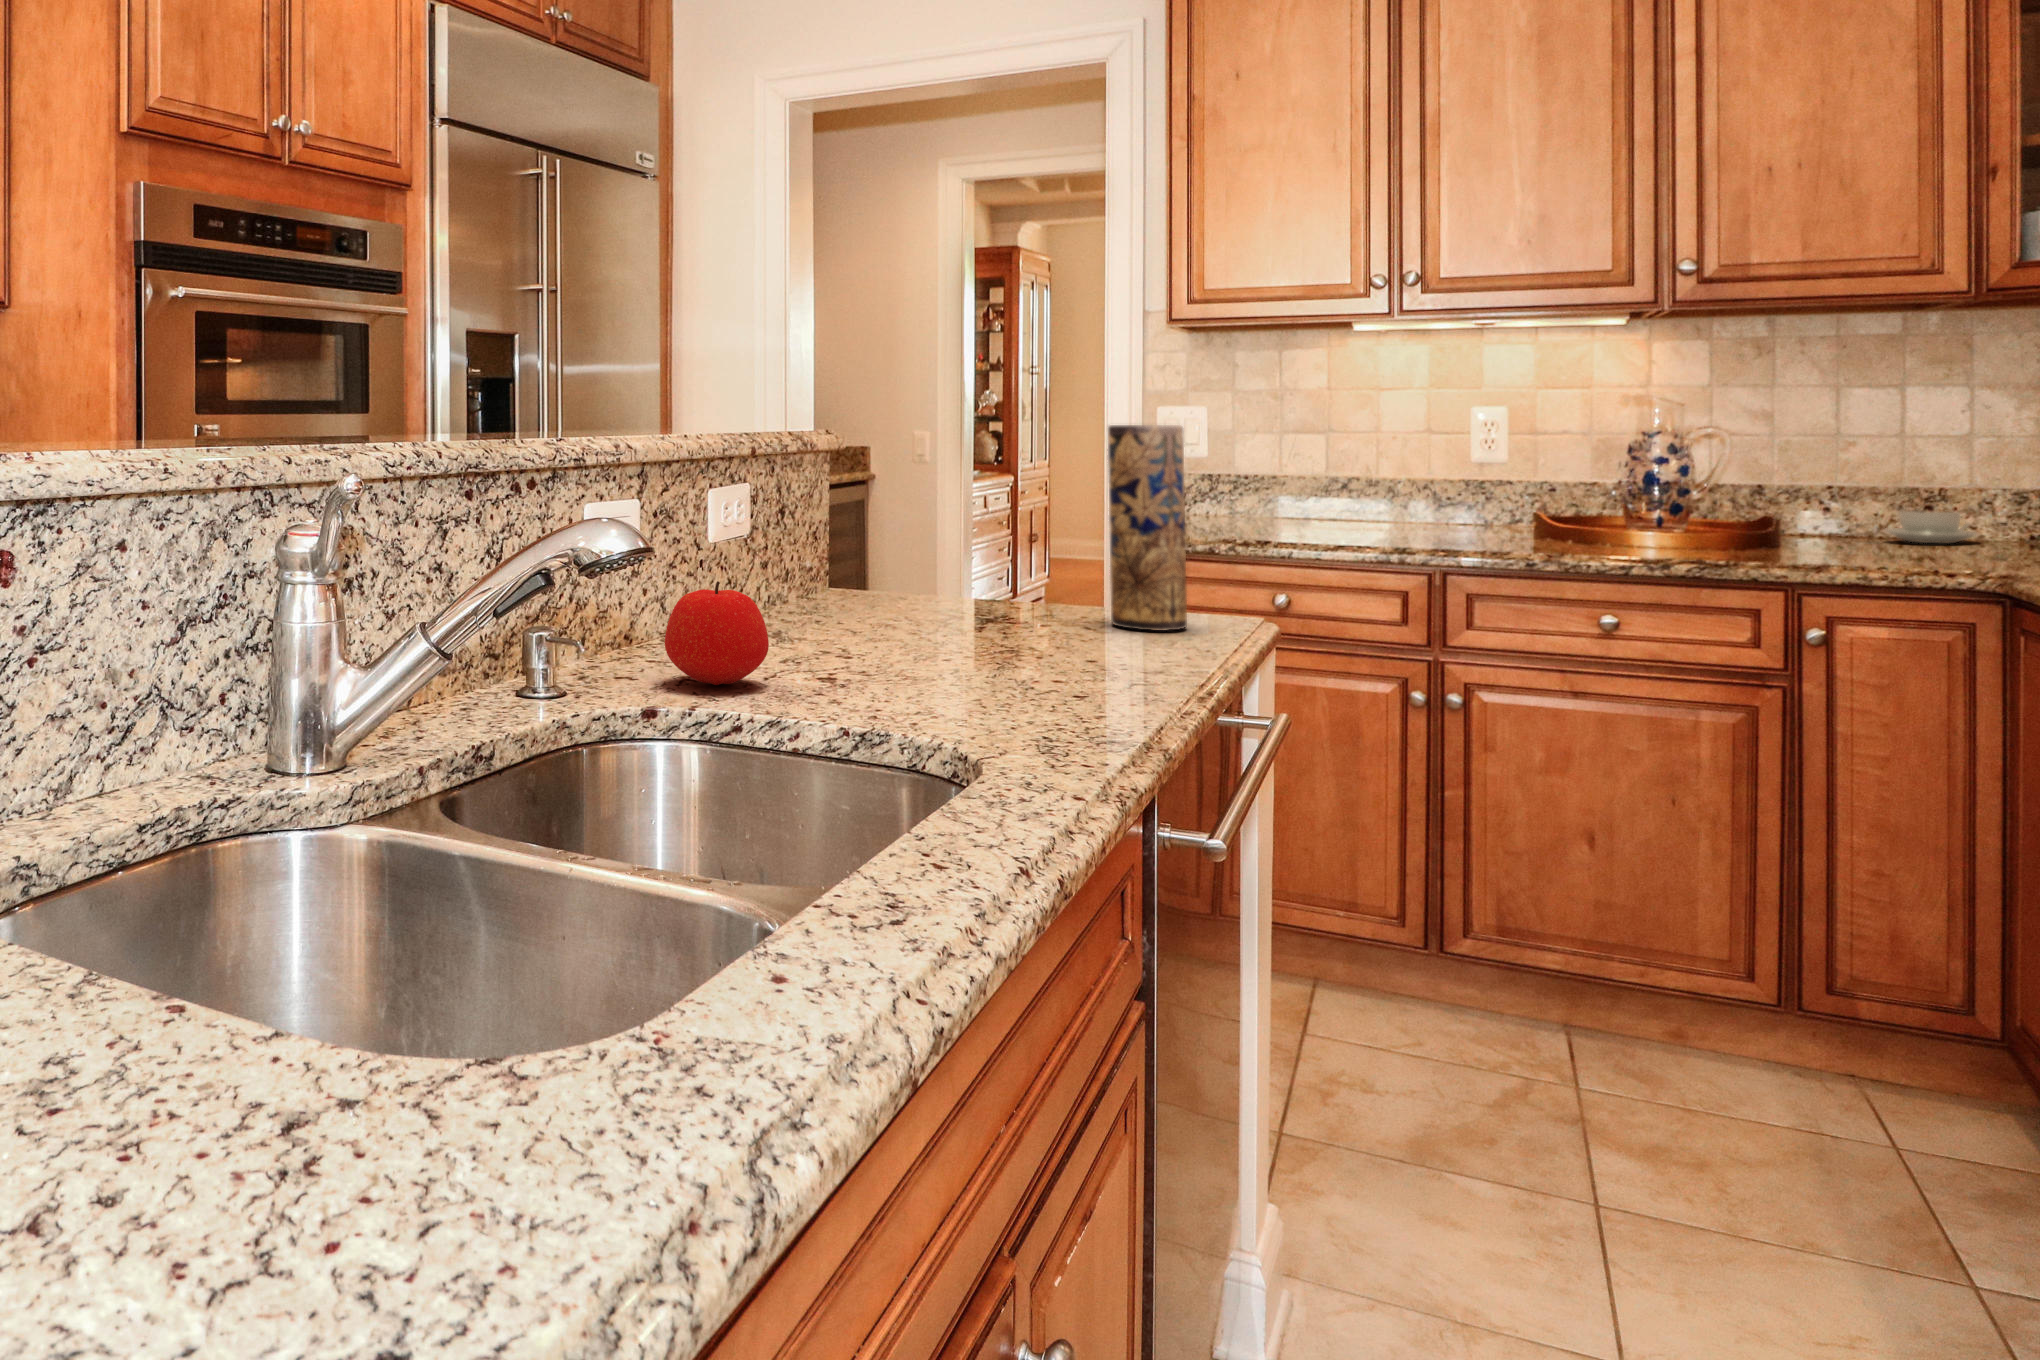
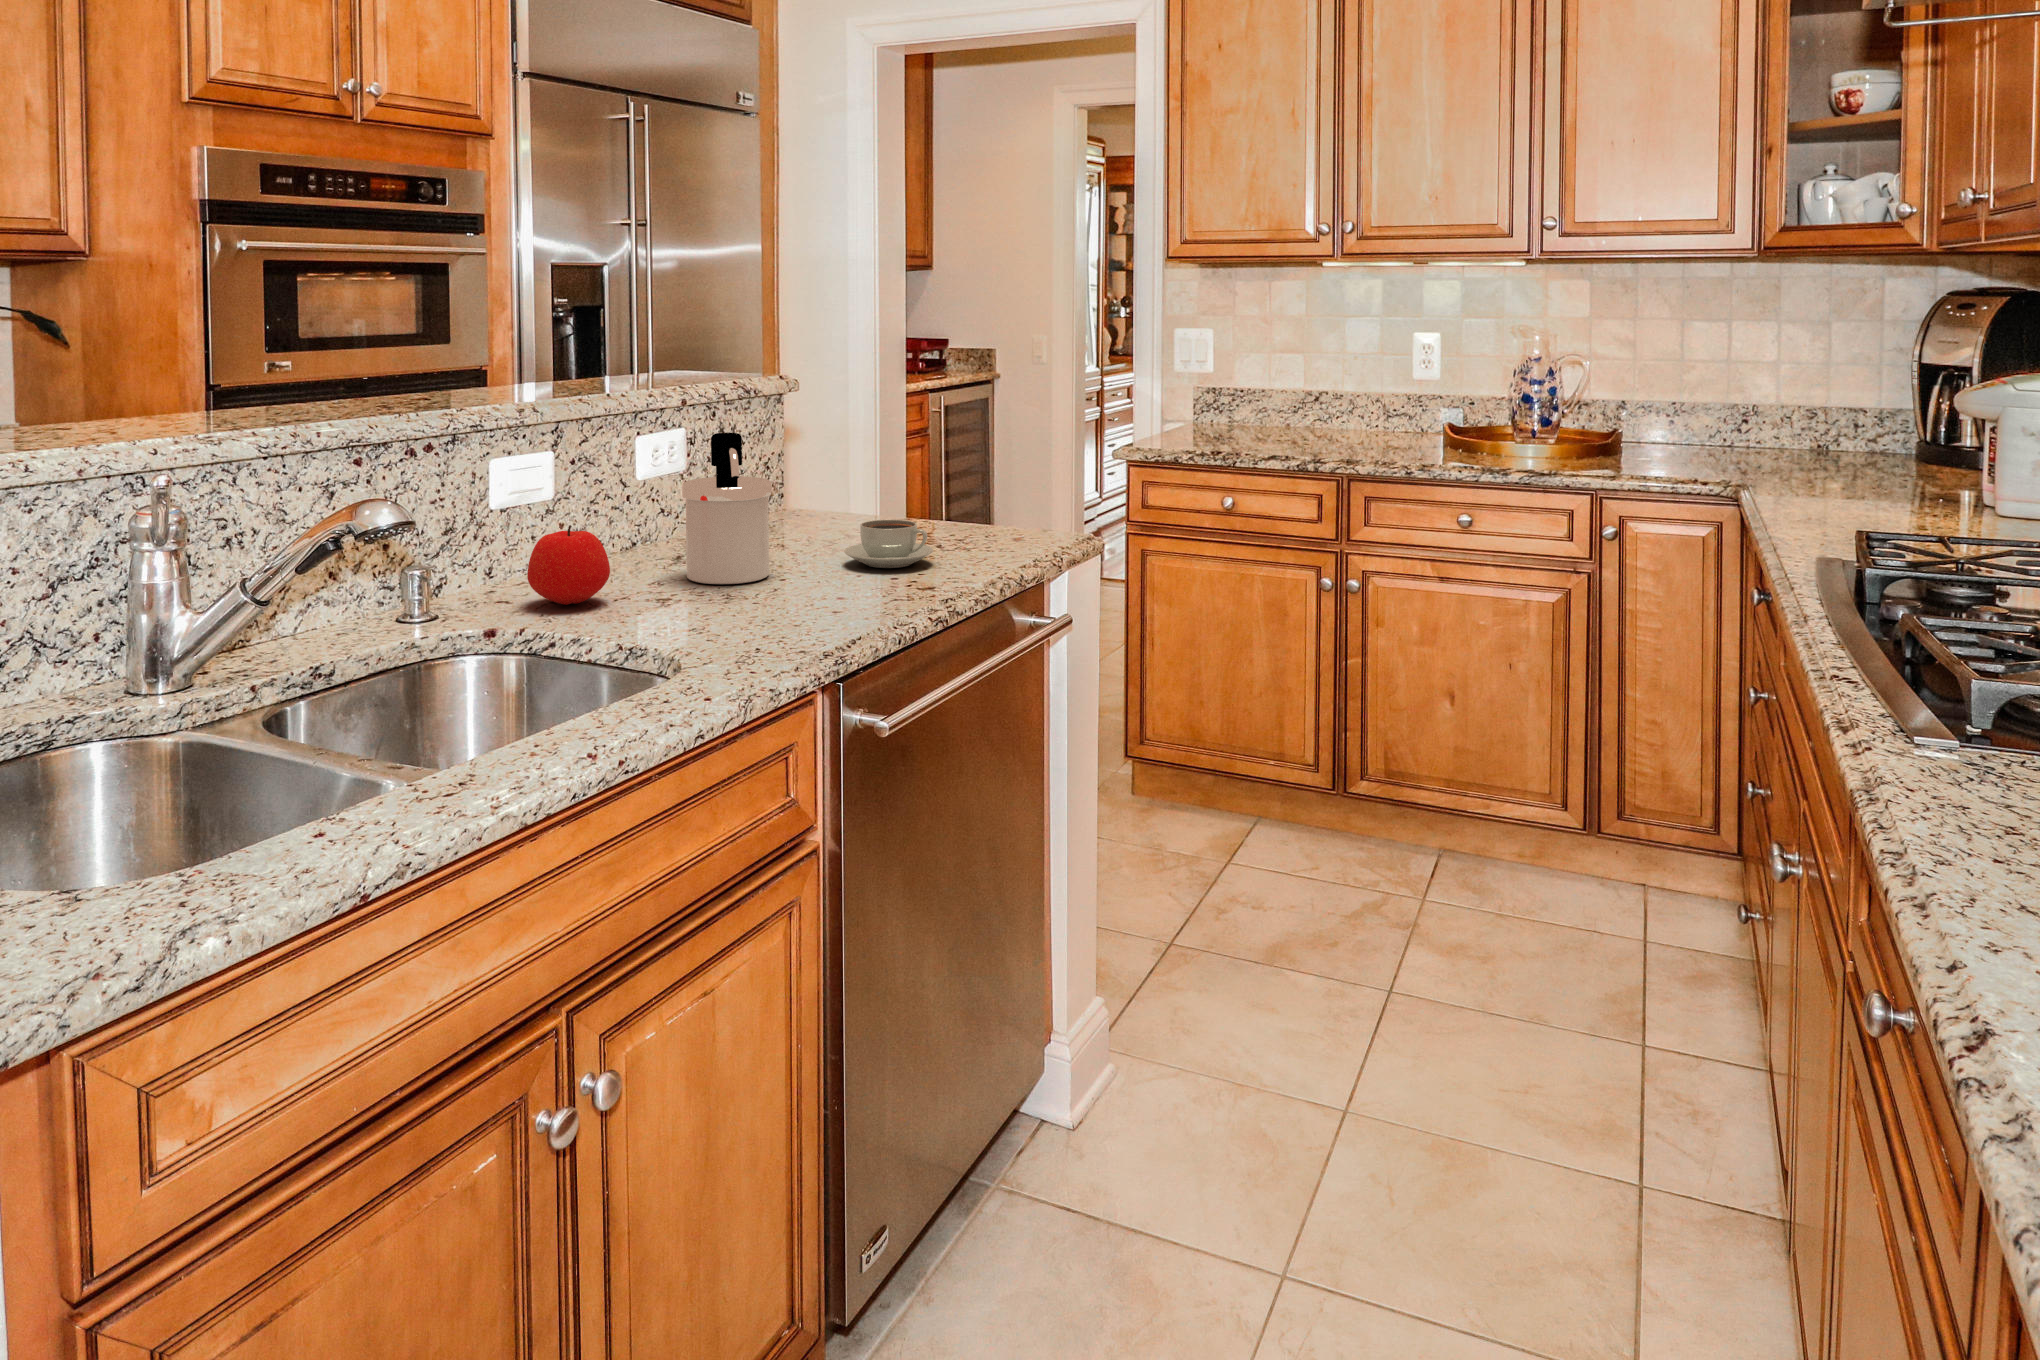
vase: present [1108,425,1187,631] -> none [957,382,1013,546]
soap dispenser: none [819,473,933,666] -> present [682,432,771,584]
coffee cup: present [1885,509,1977,543] -> present [844,520,933,568]

